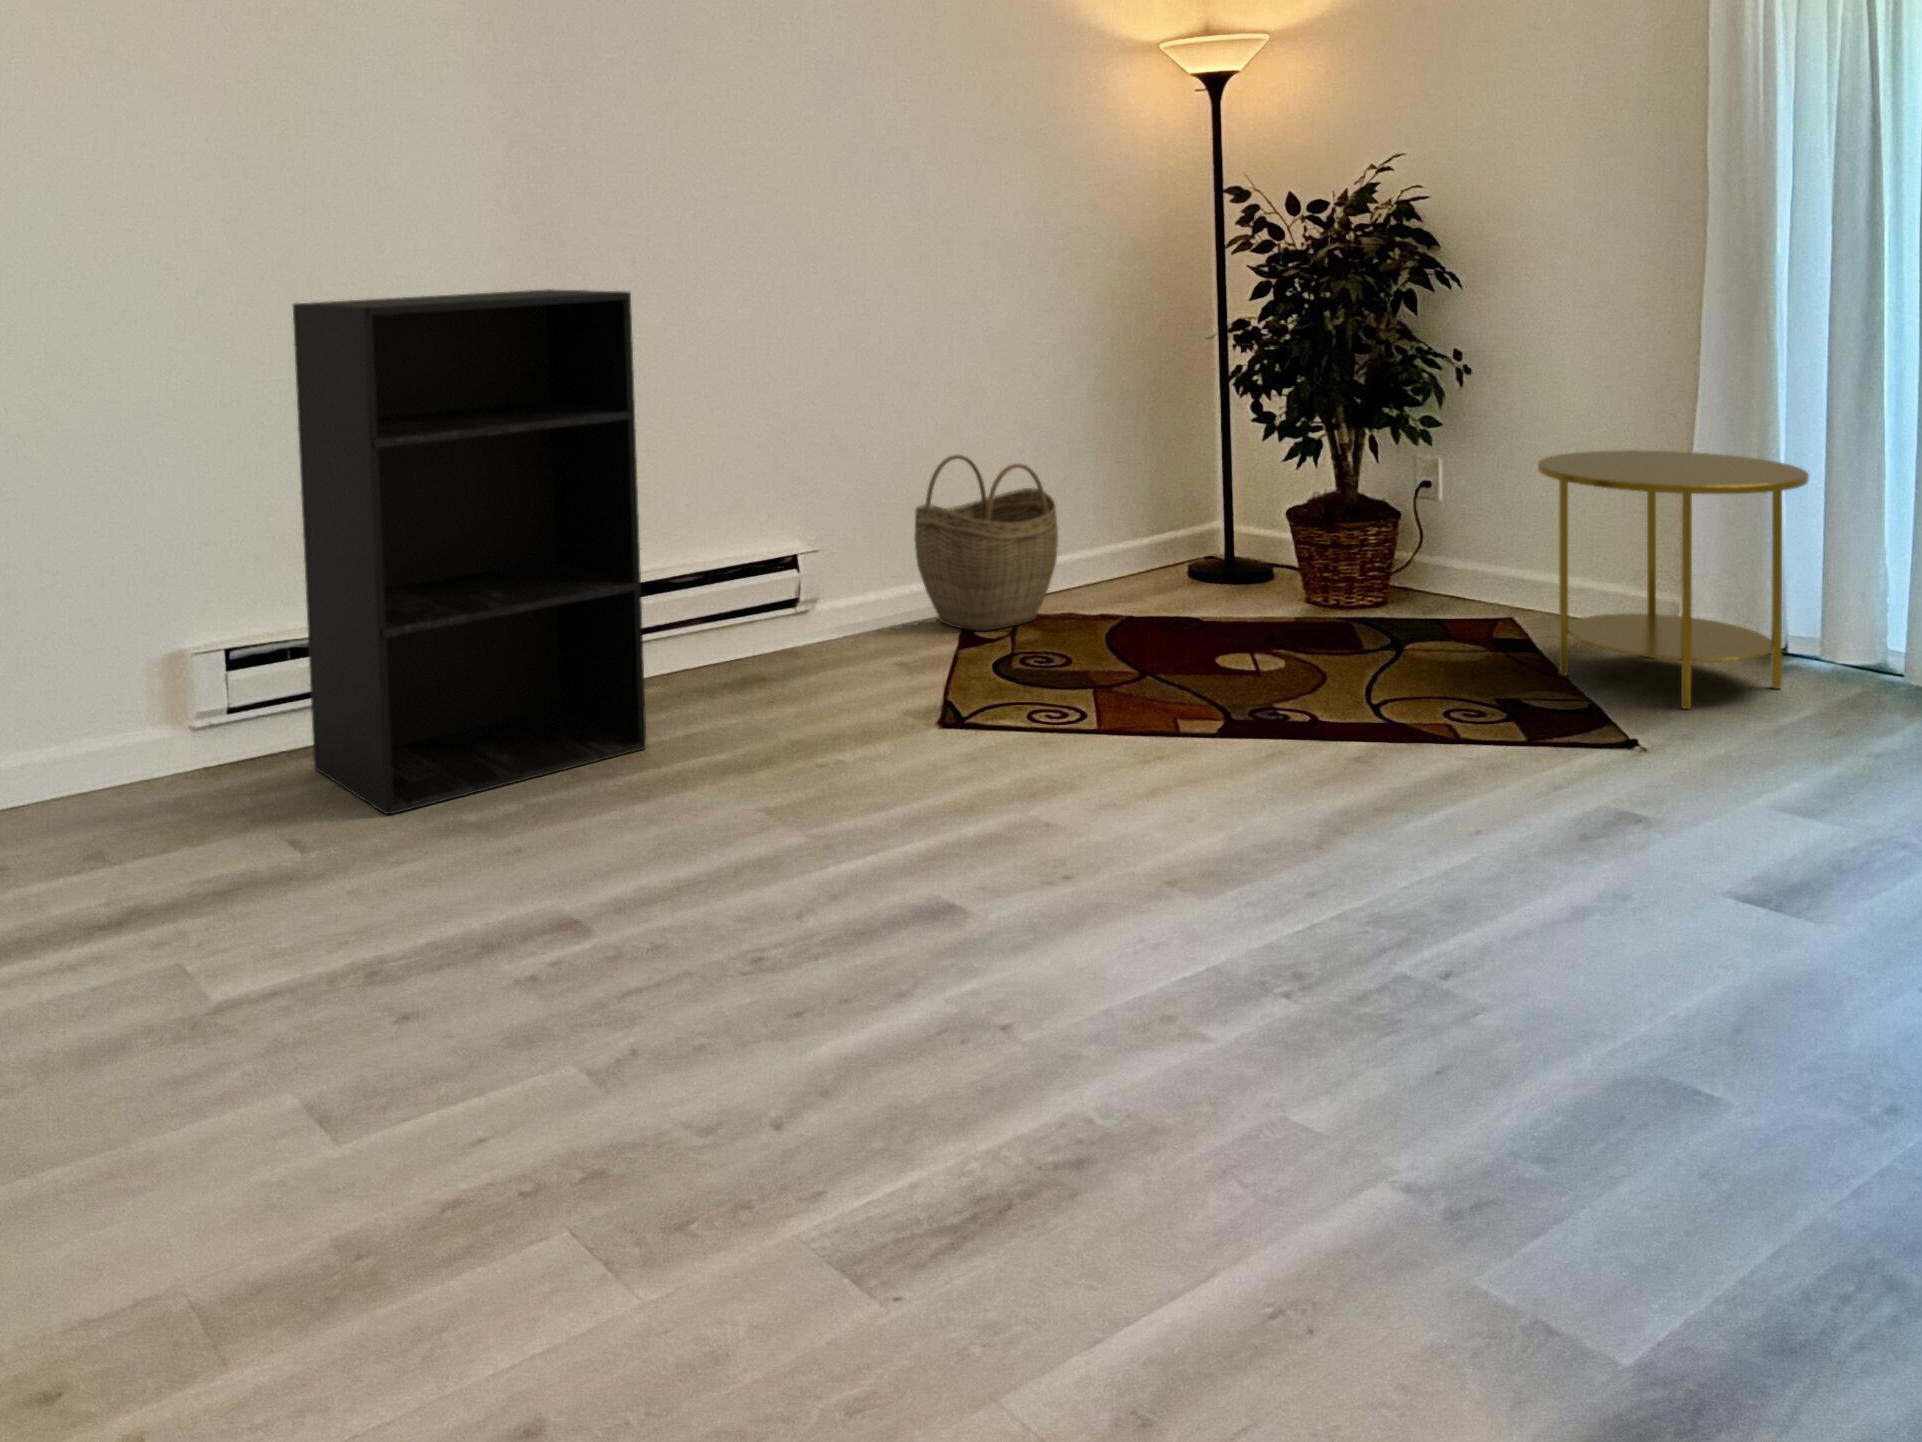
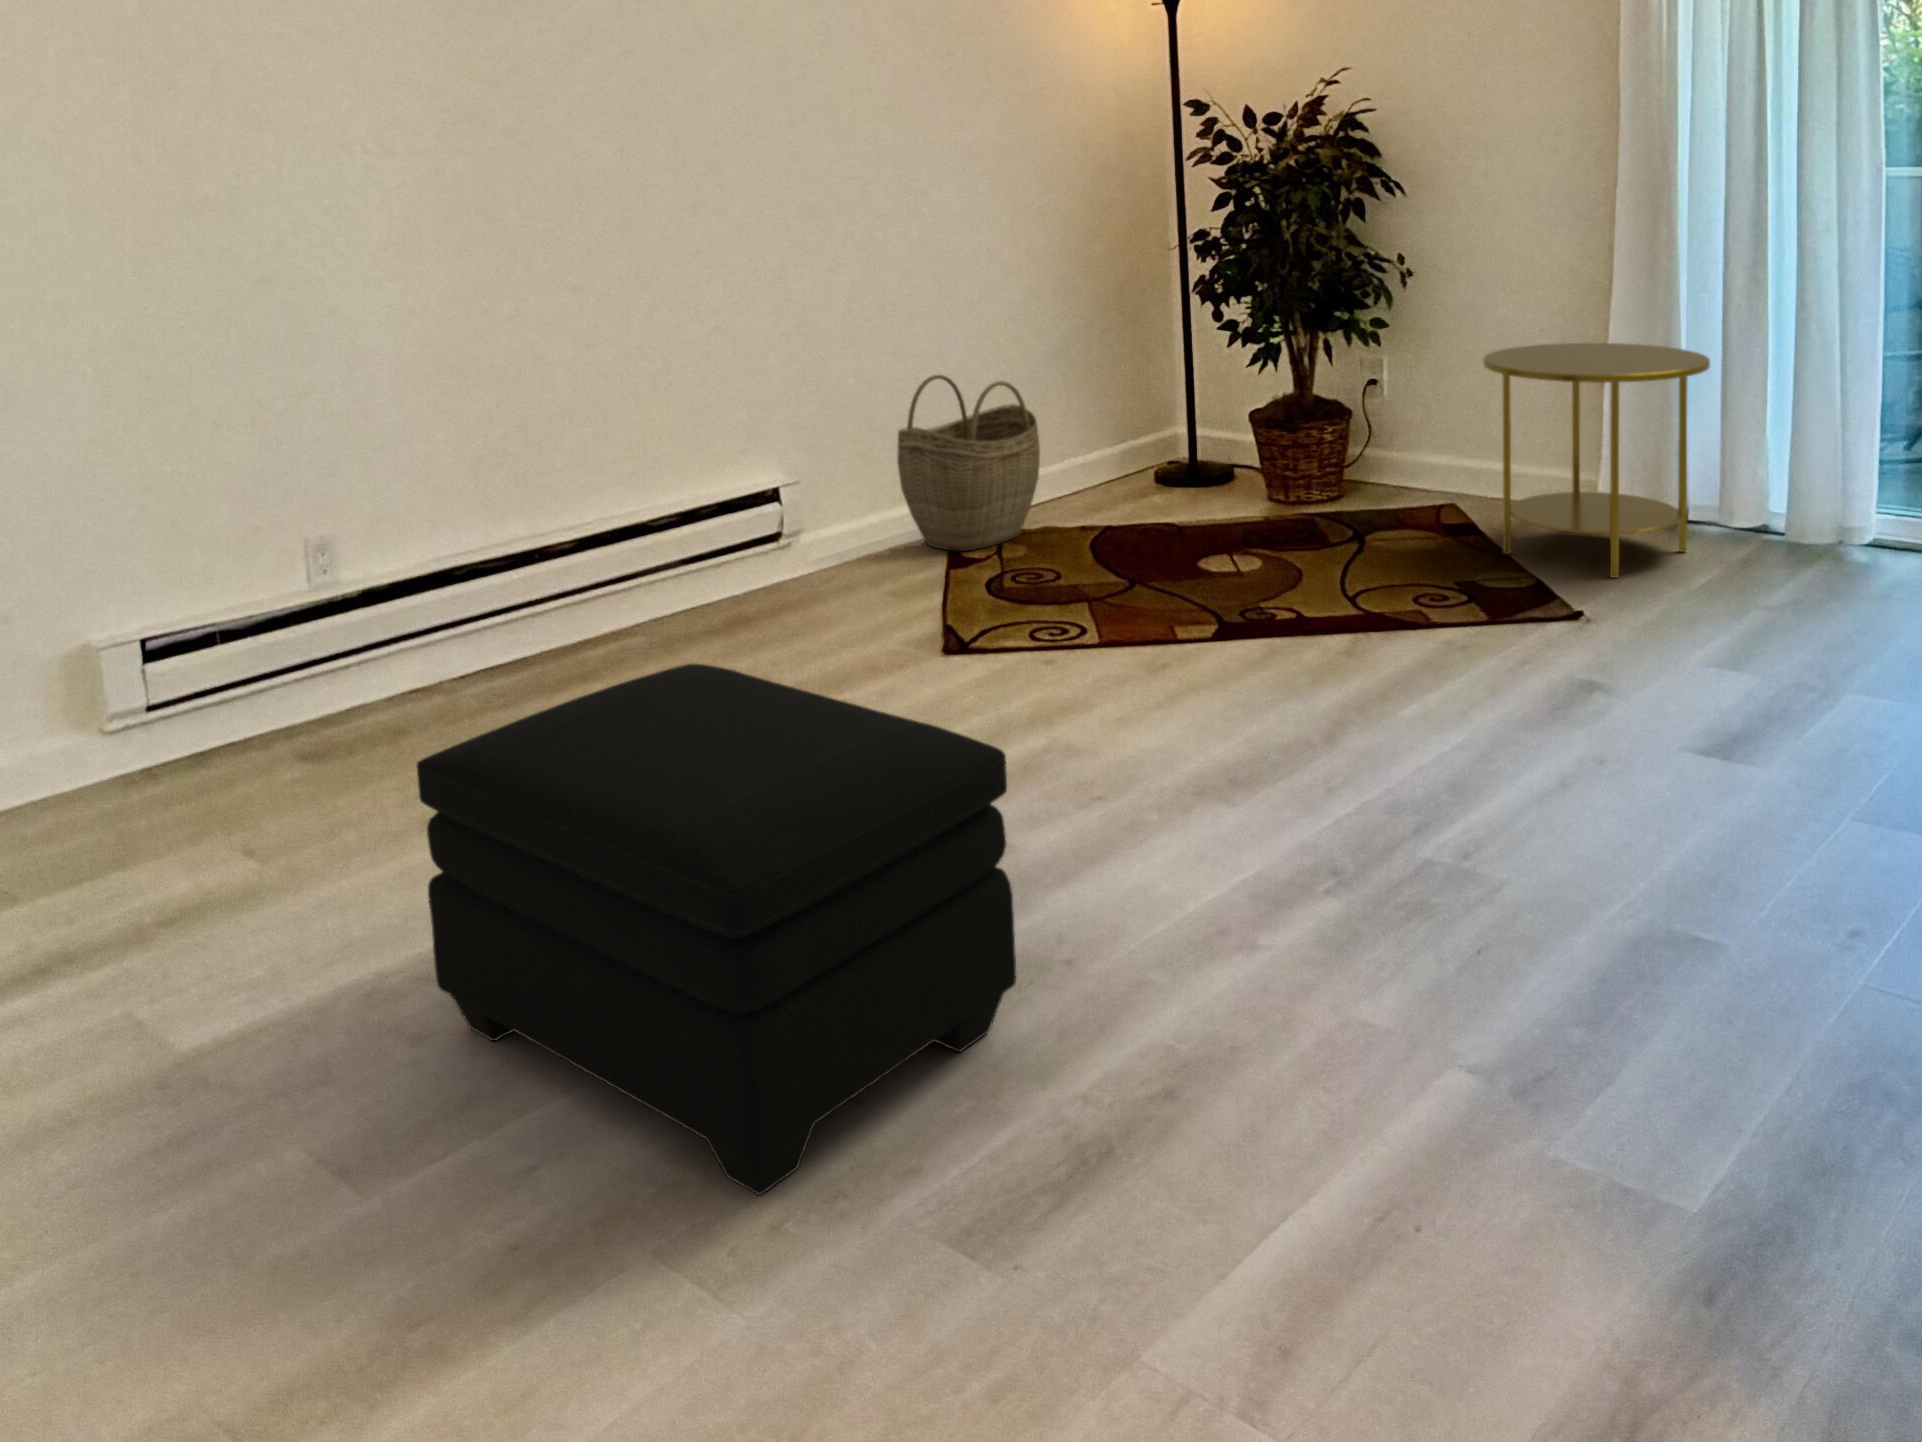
bookshelf: present [293,289,647,814] -> none [183,216,632,817]
ottoman: none [446,699,960,1169] -> present [416,664,1016,1195]

